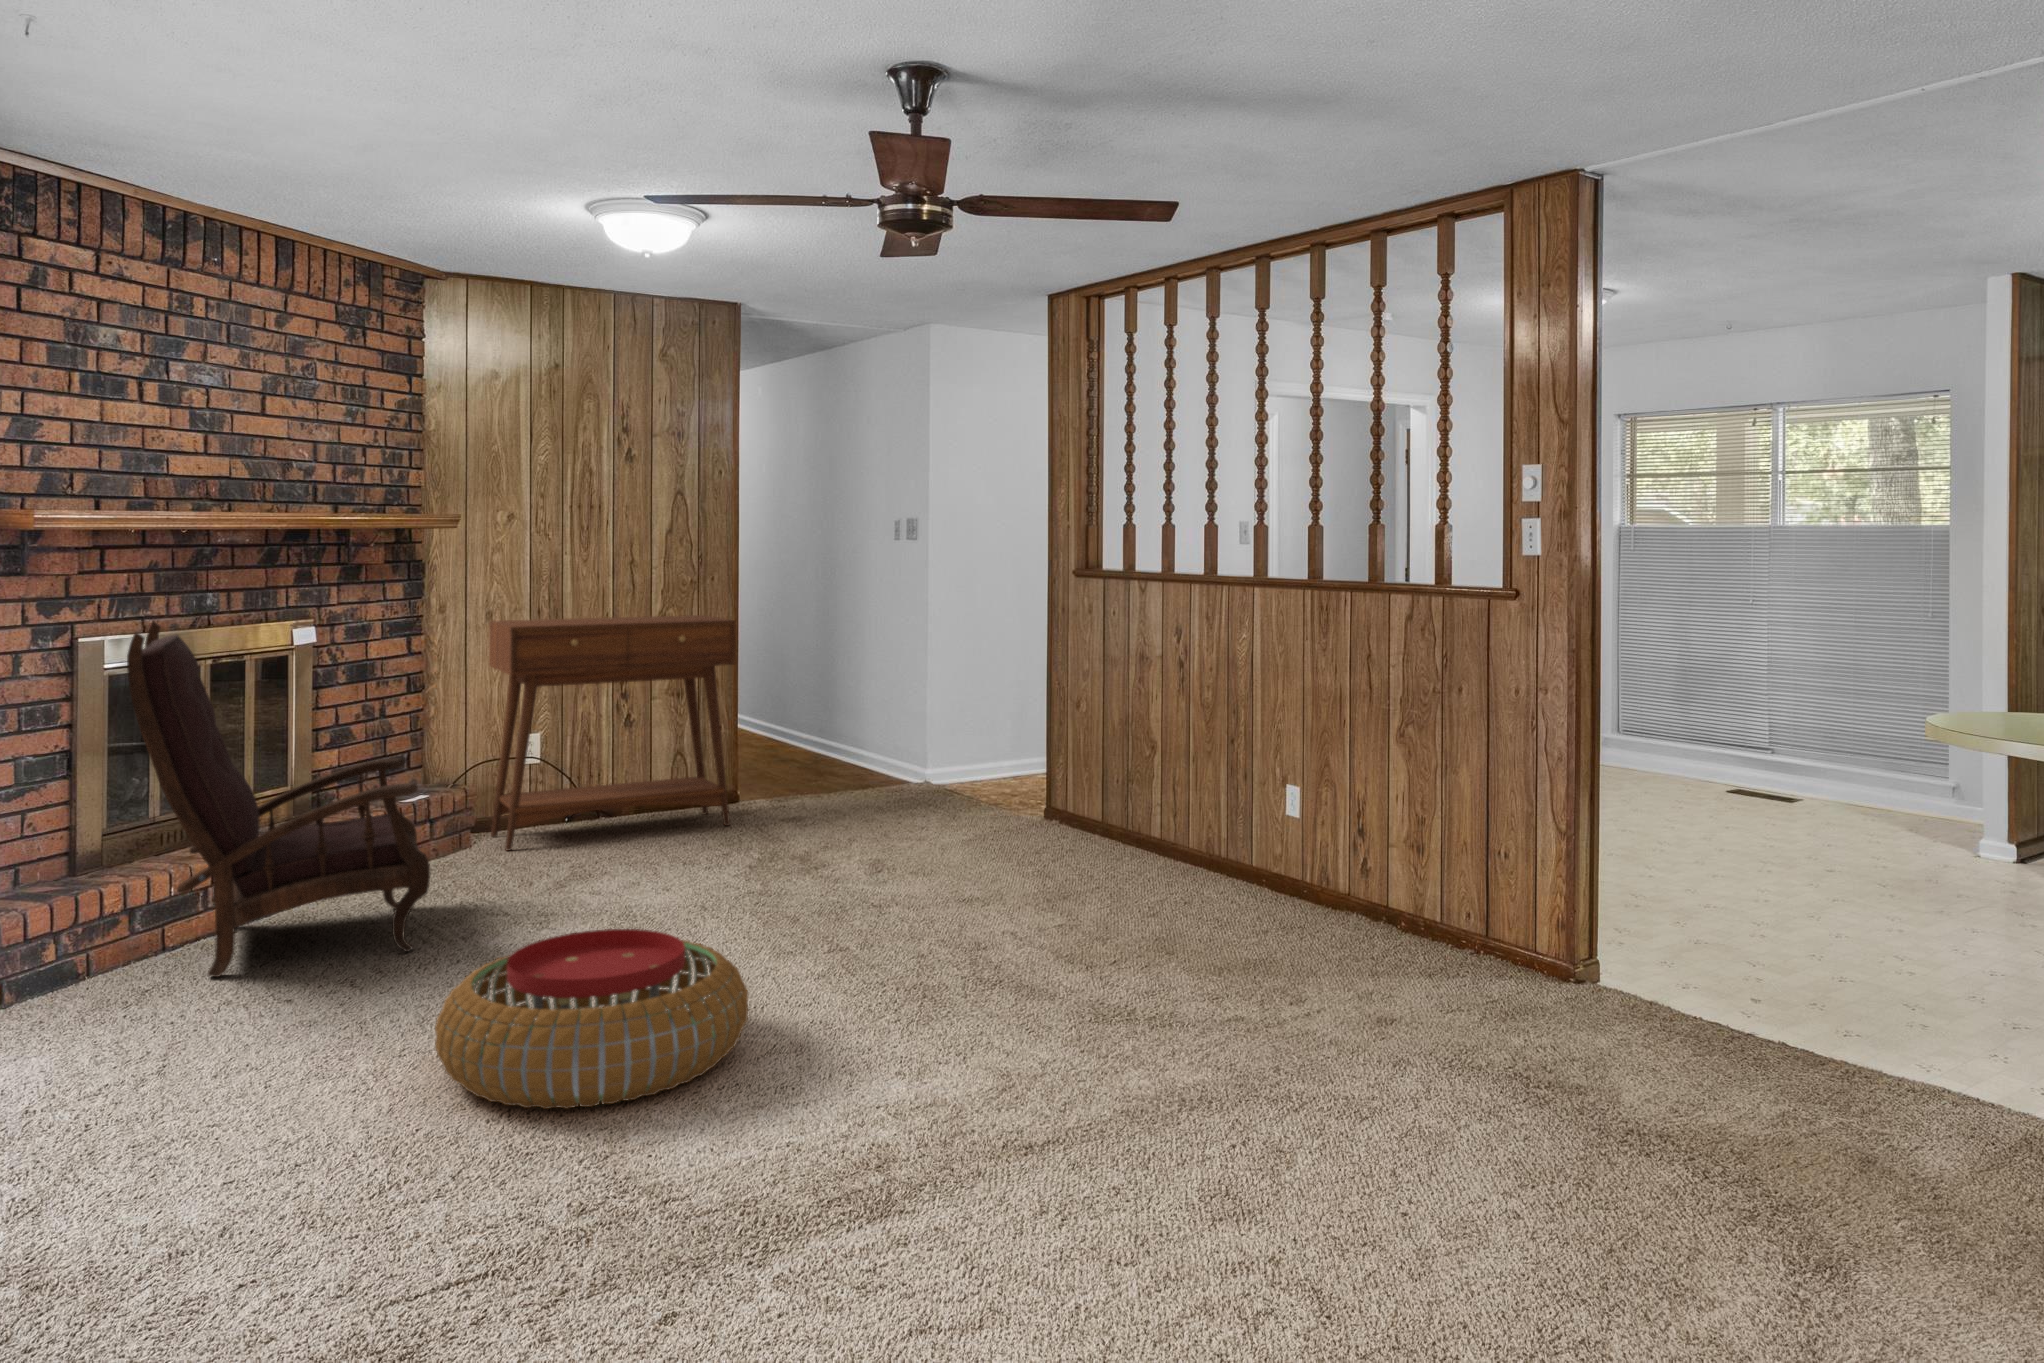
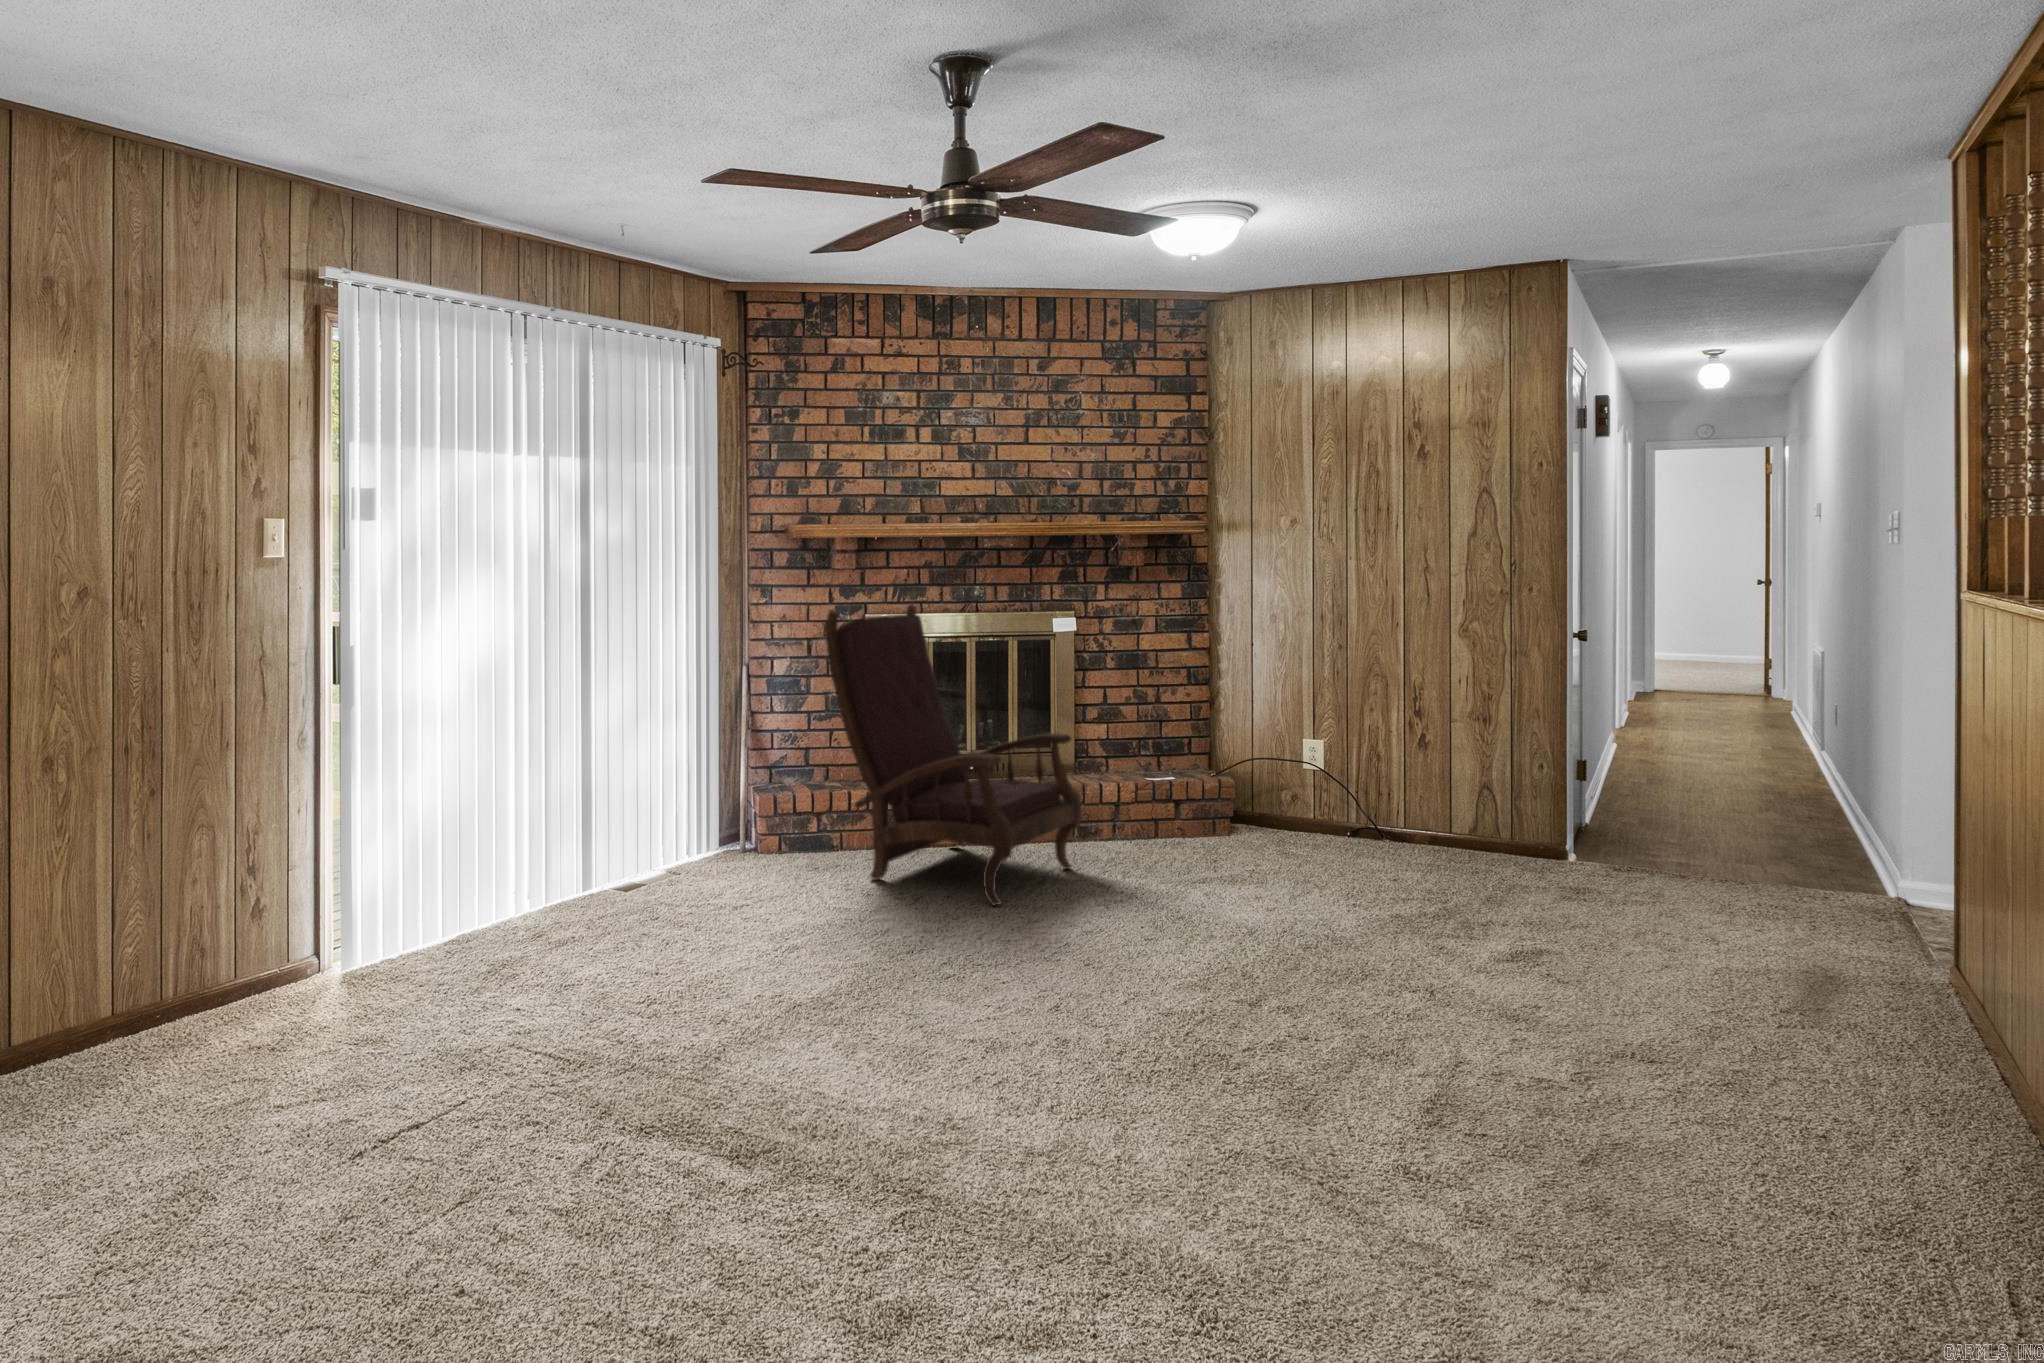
console table: present [489,615,736,850] -> none [1236,621,1520,884]
pouf: present [435,929,748,1109] -> none [731,920,1035,1122]

